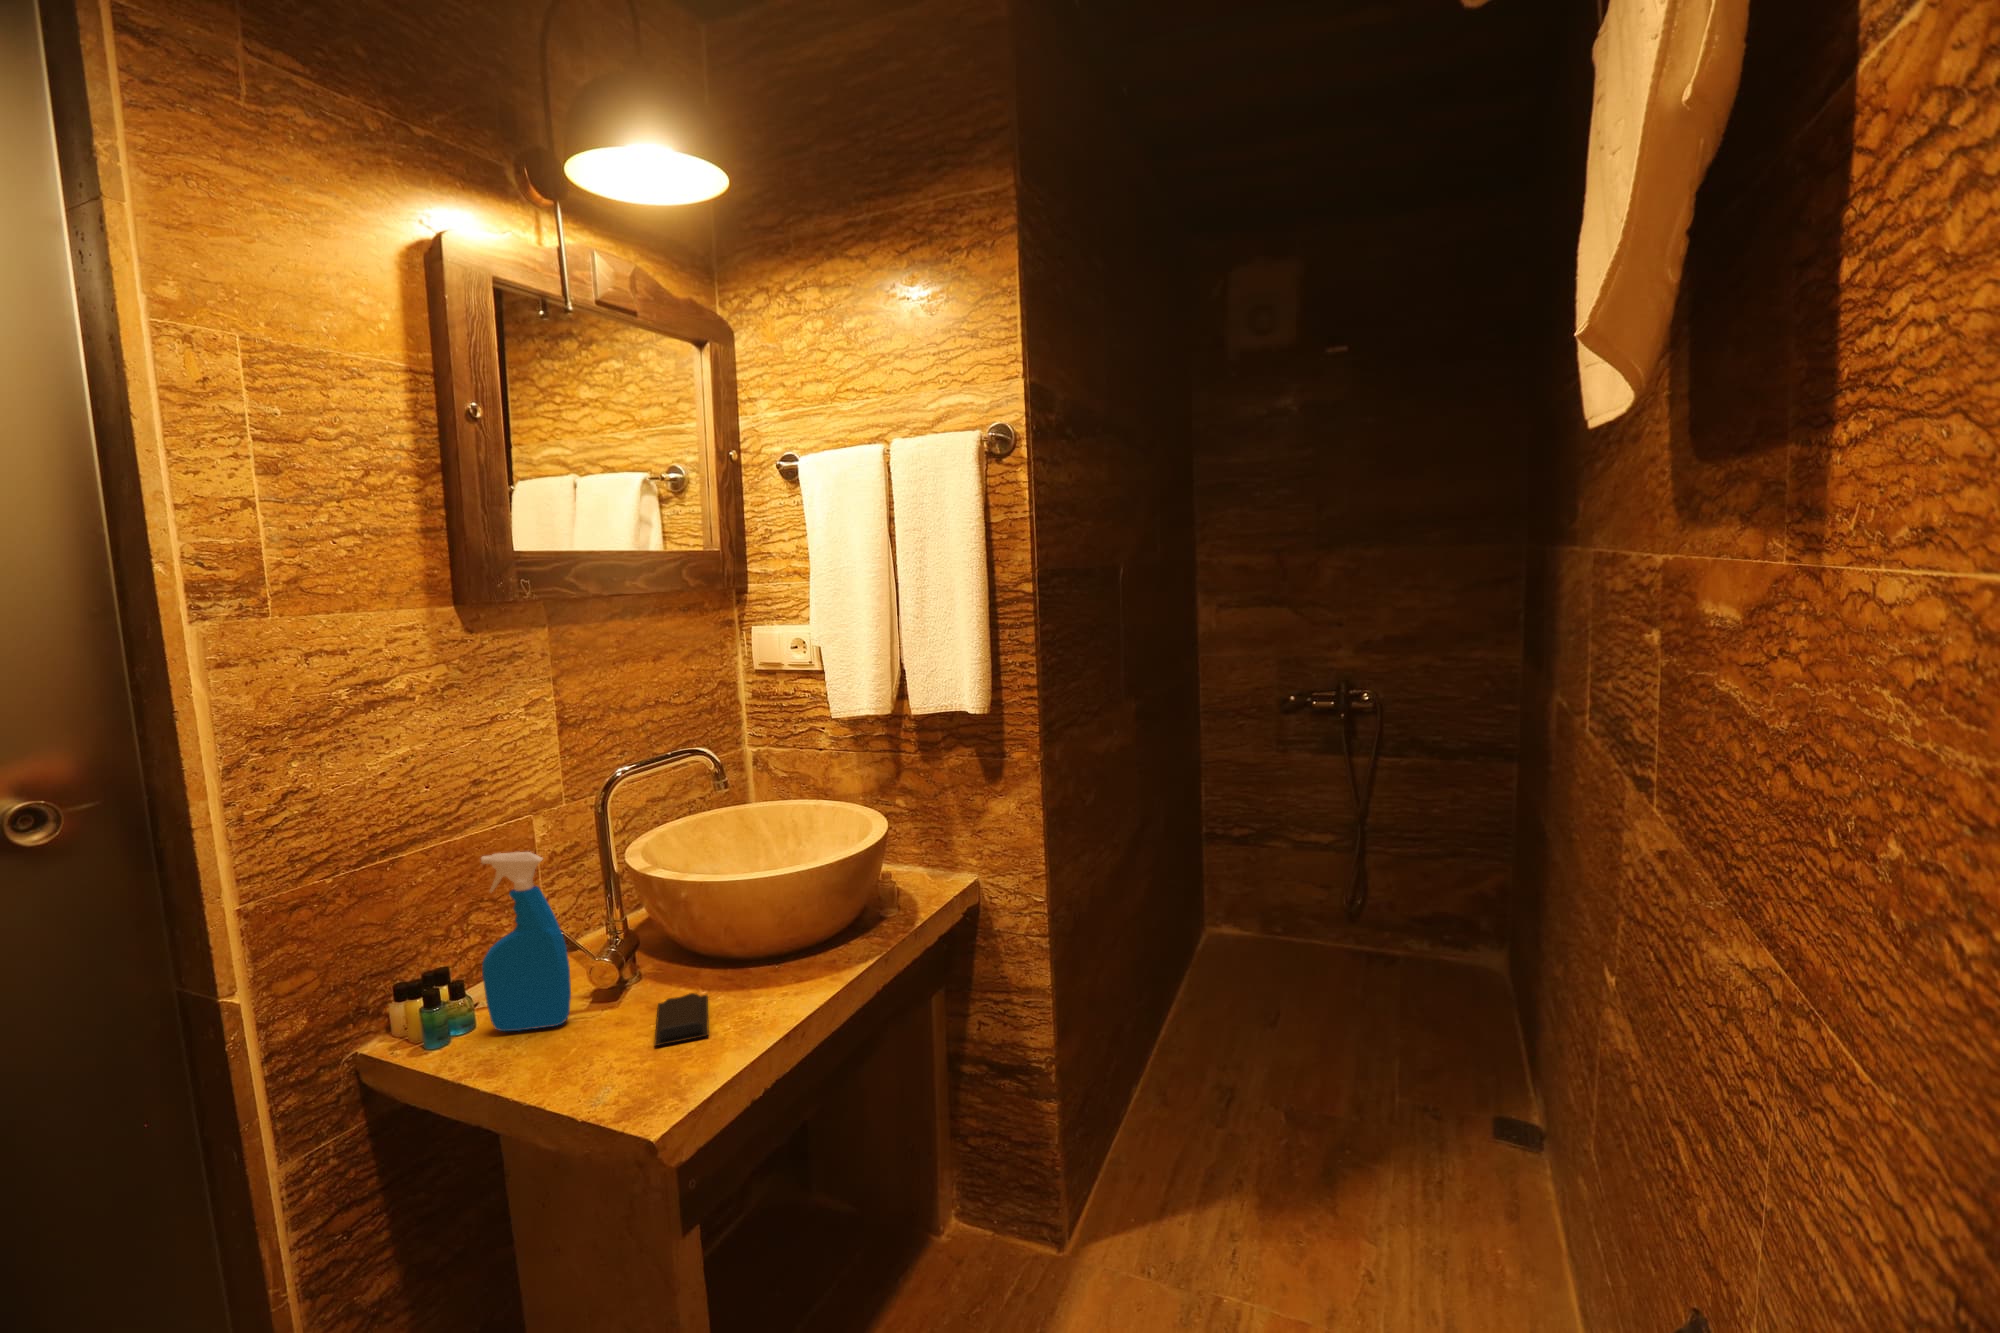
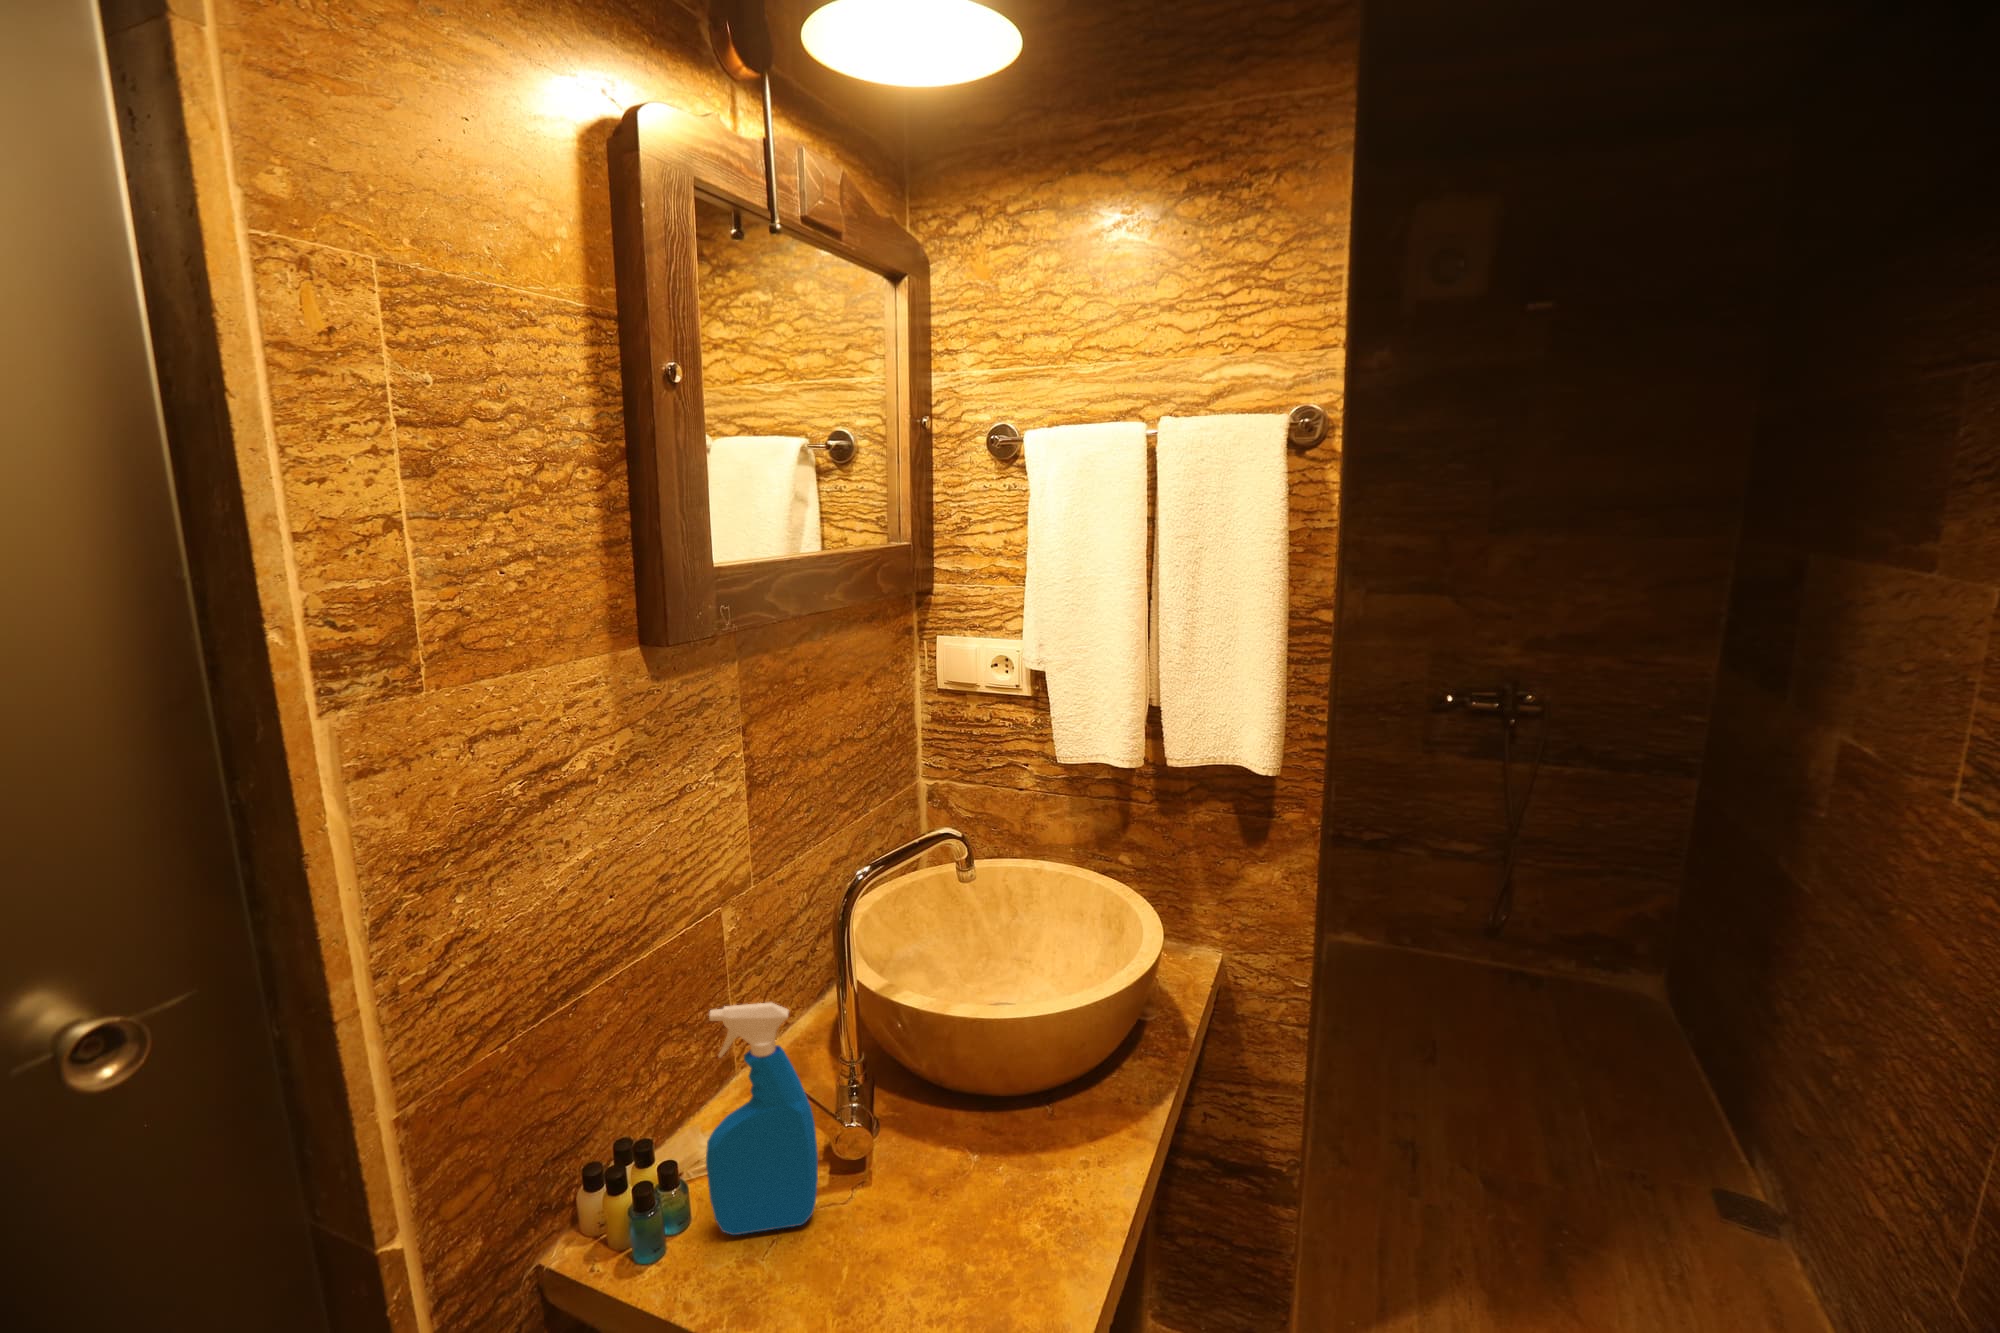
soap bar: present [654,993,709,1046] -> none [921,1166,1018,1274]

